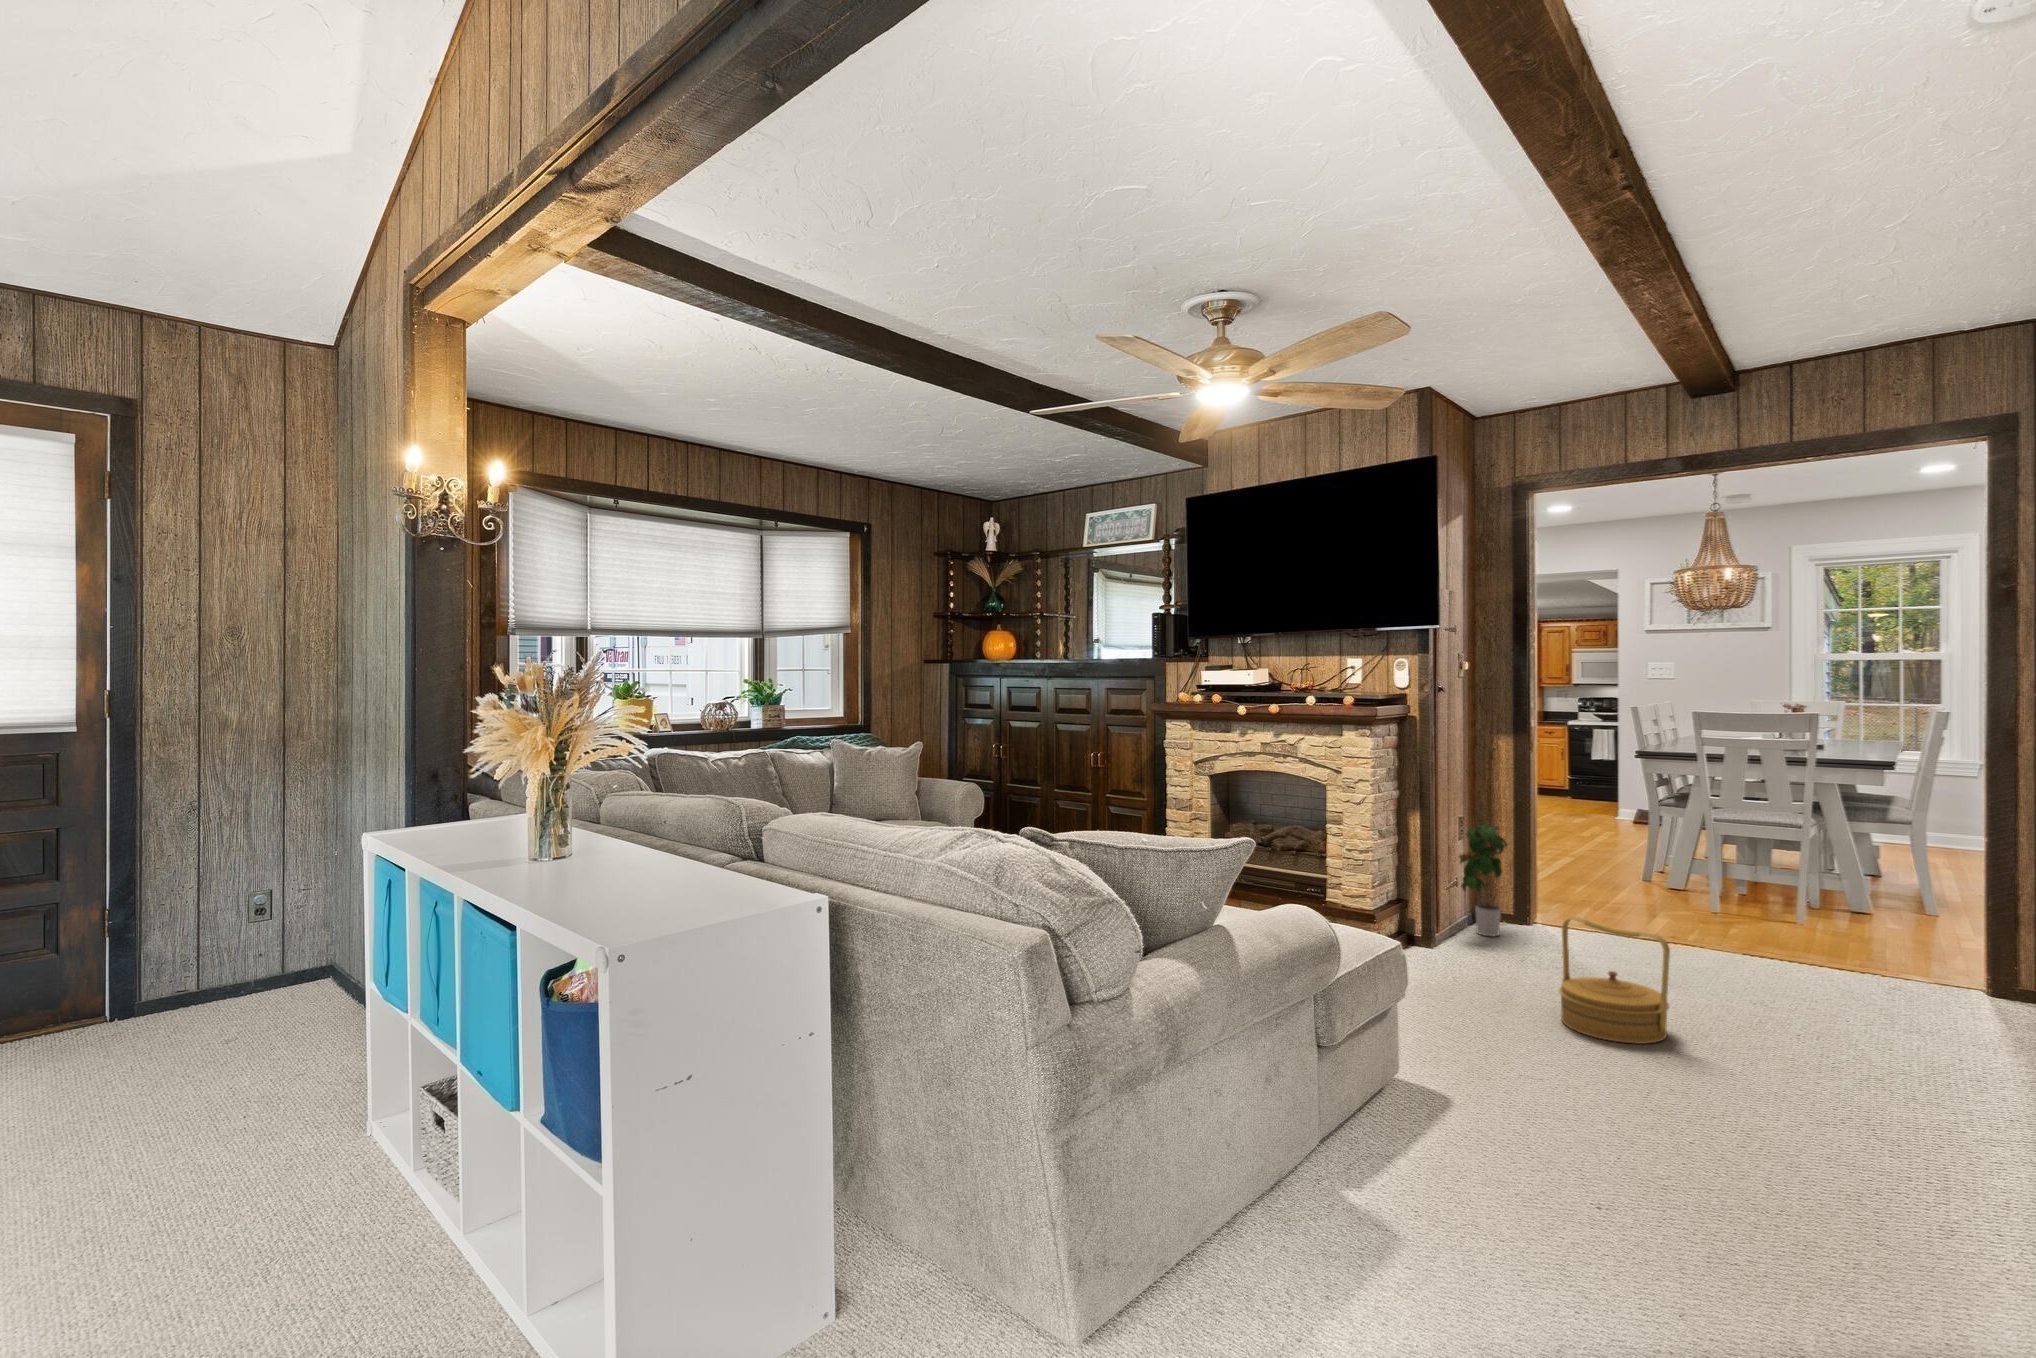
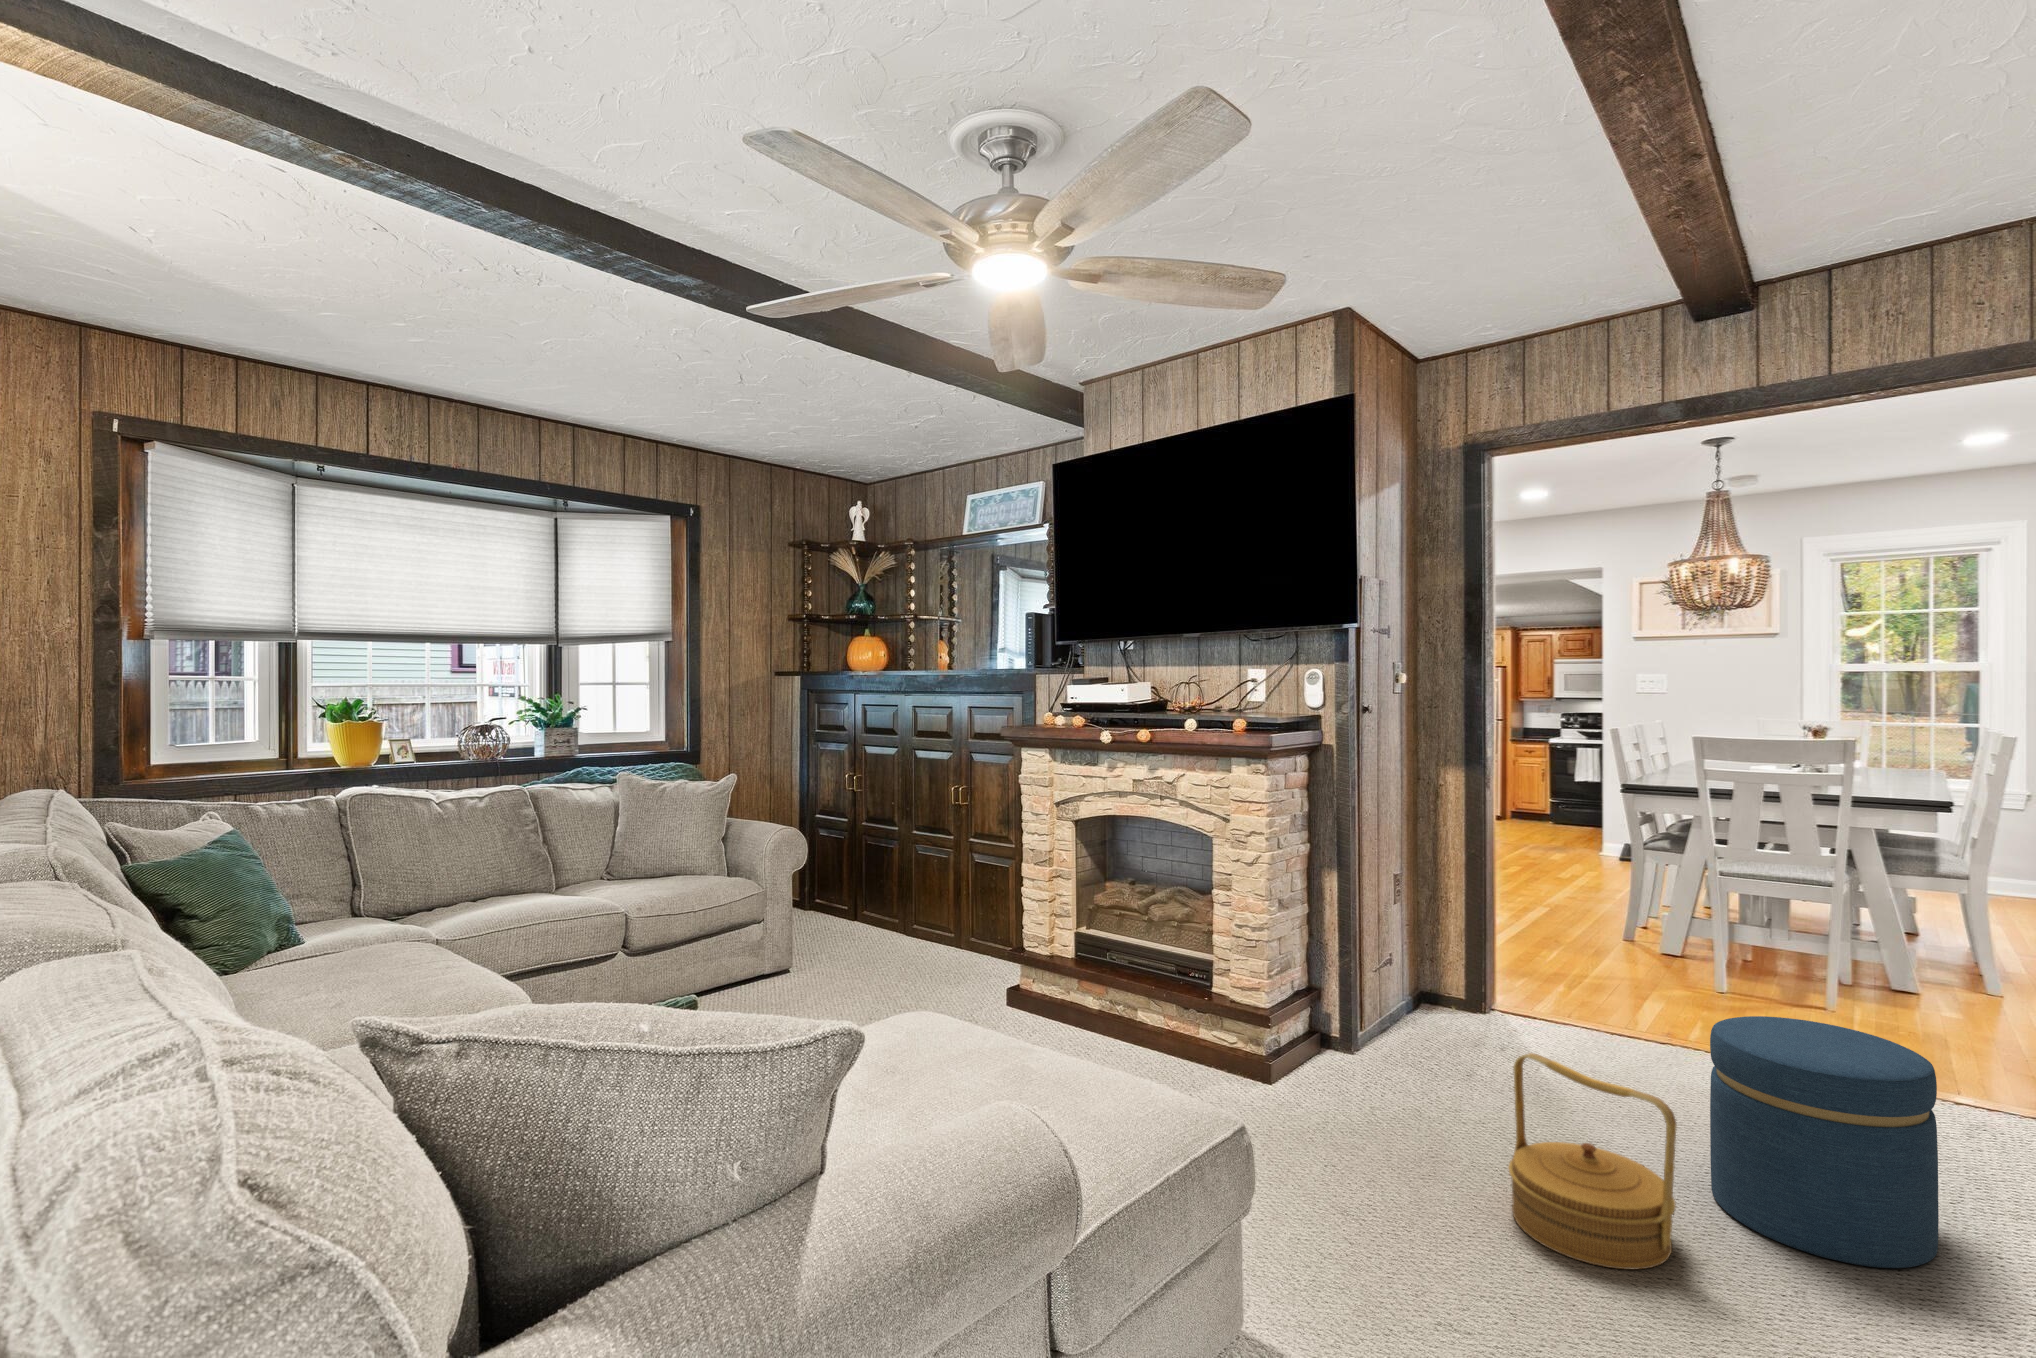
potted plant: present [1459,824,1507,936] -> none [1386,885,1454,1039]
ottoman: none [1695,895,1840,1043] -> present [1710,1016,1939,1268]

